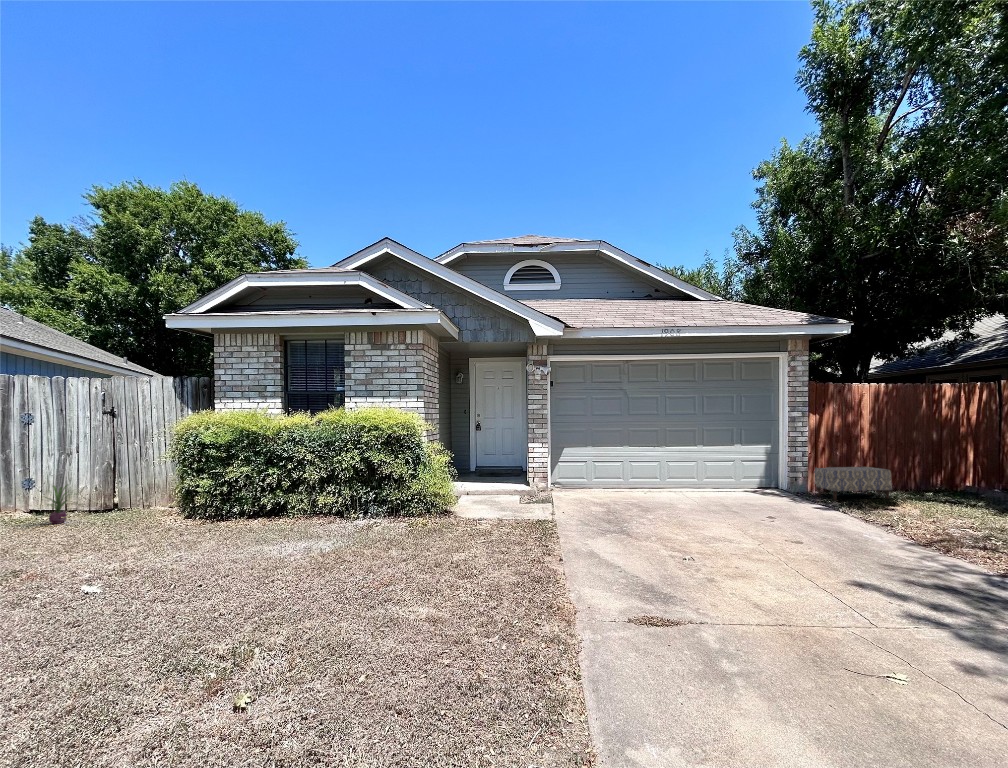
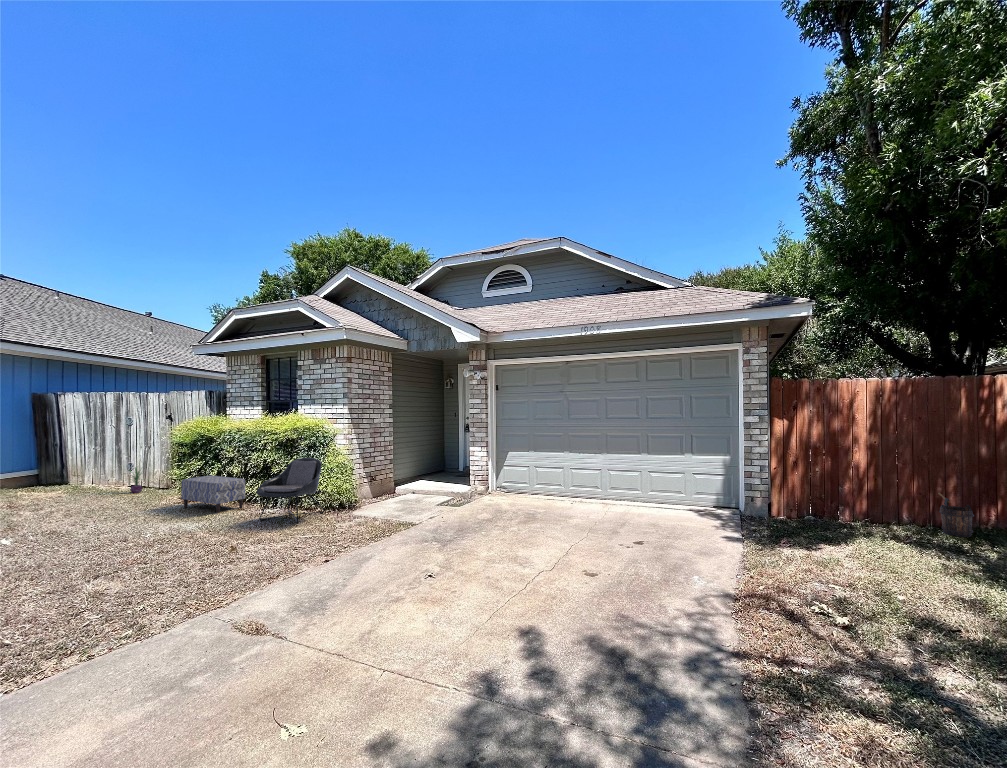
lounge chair: none [360,458,424,534] -> present [257,458,325,523]
bench: present [814,467,892,500] -> present [181,475,245,513]
bucket: none [910,467,939,497] -> present [938,493,974,537]

